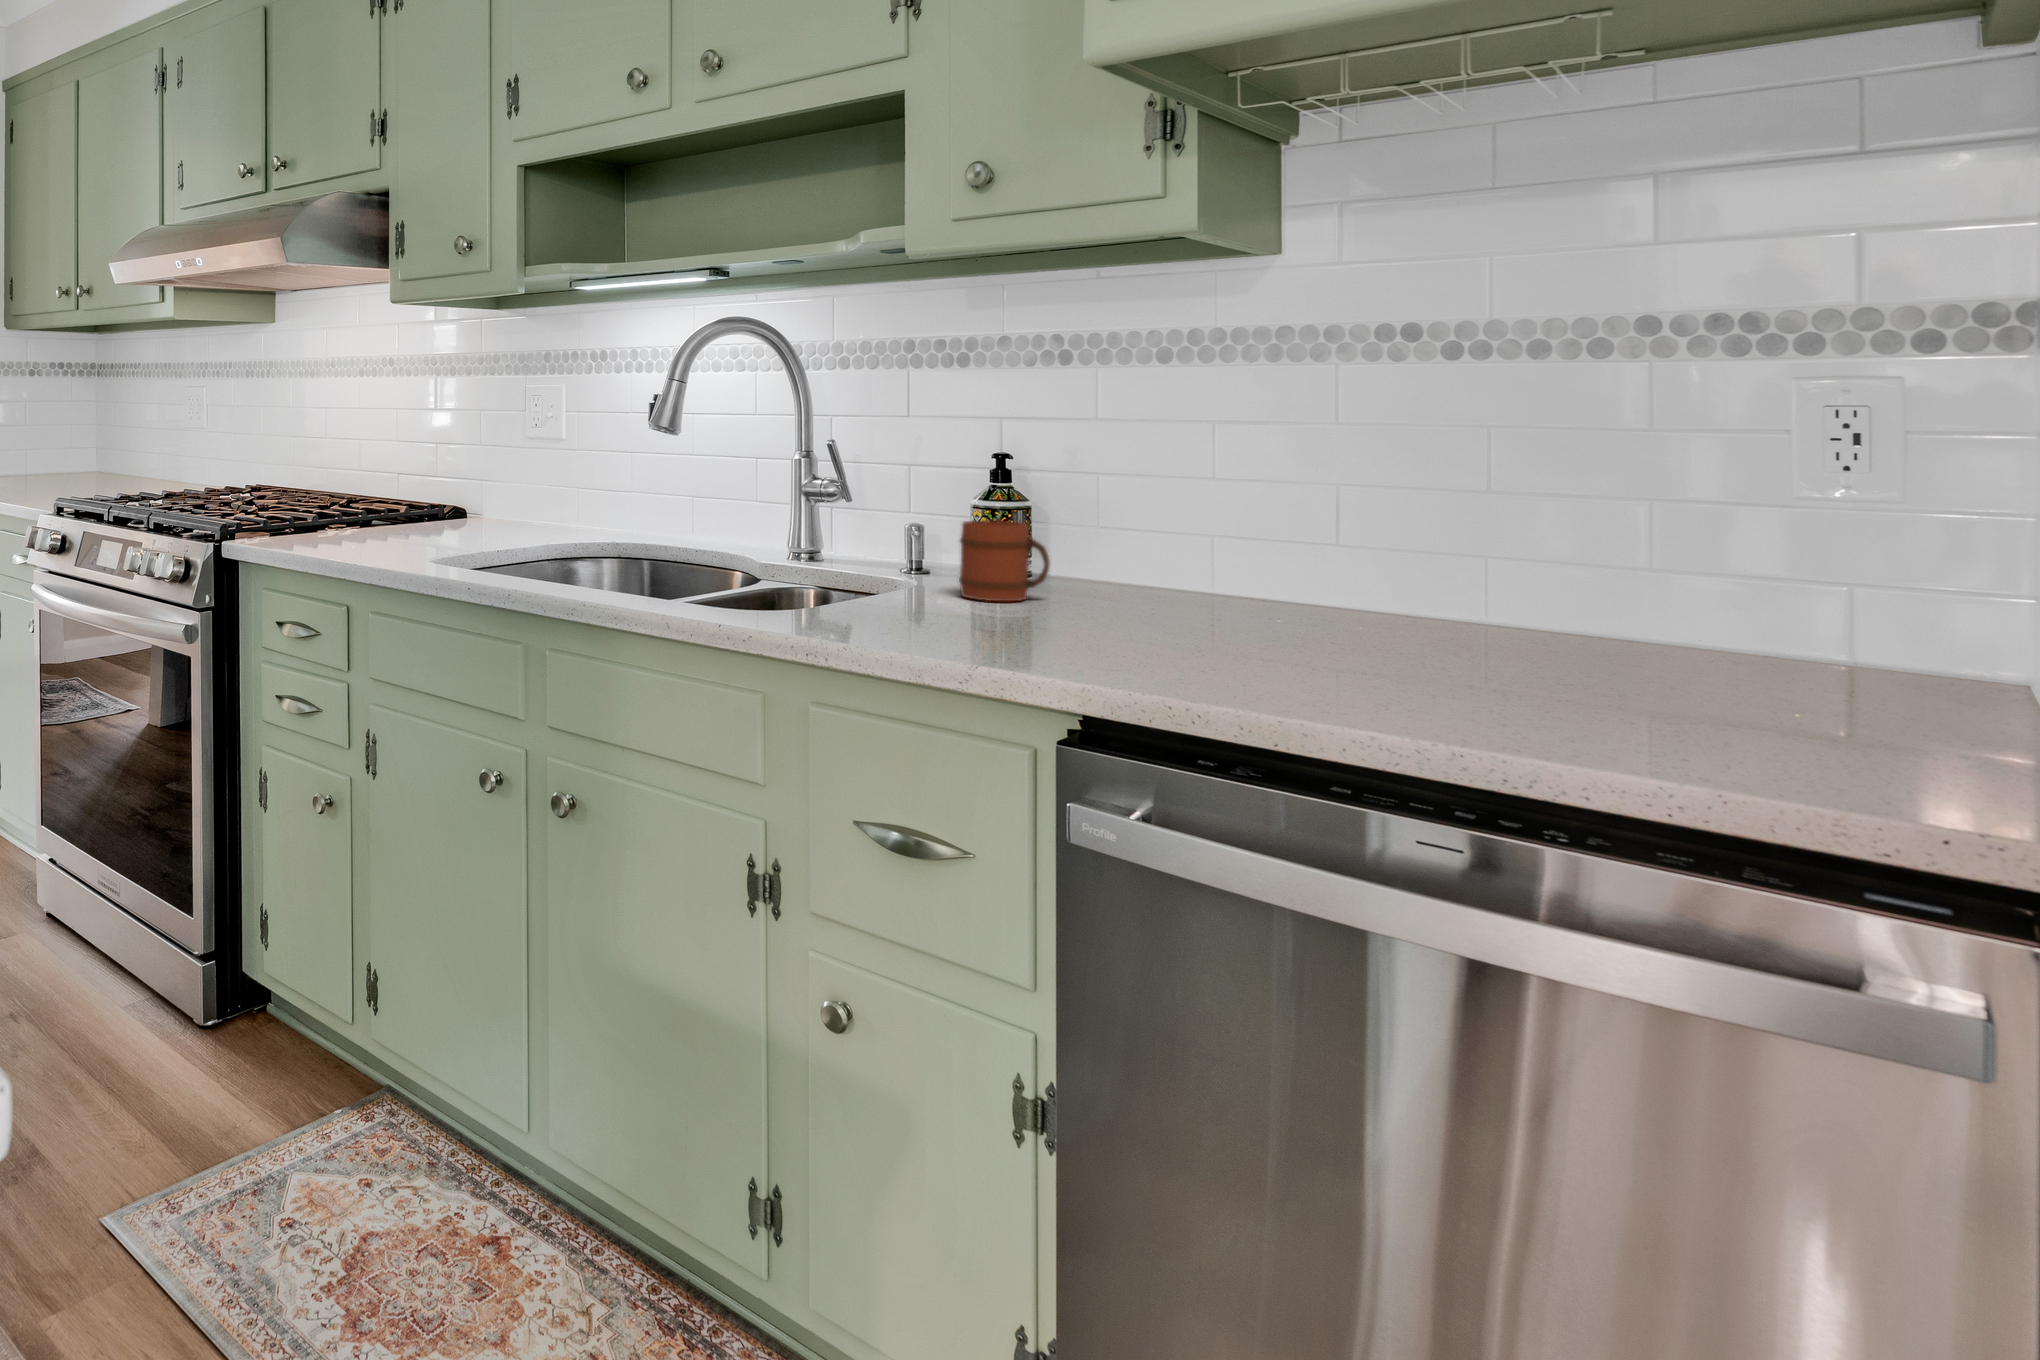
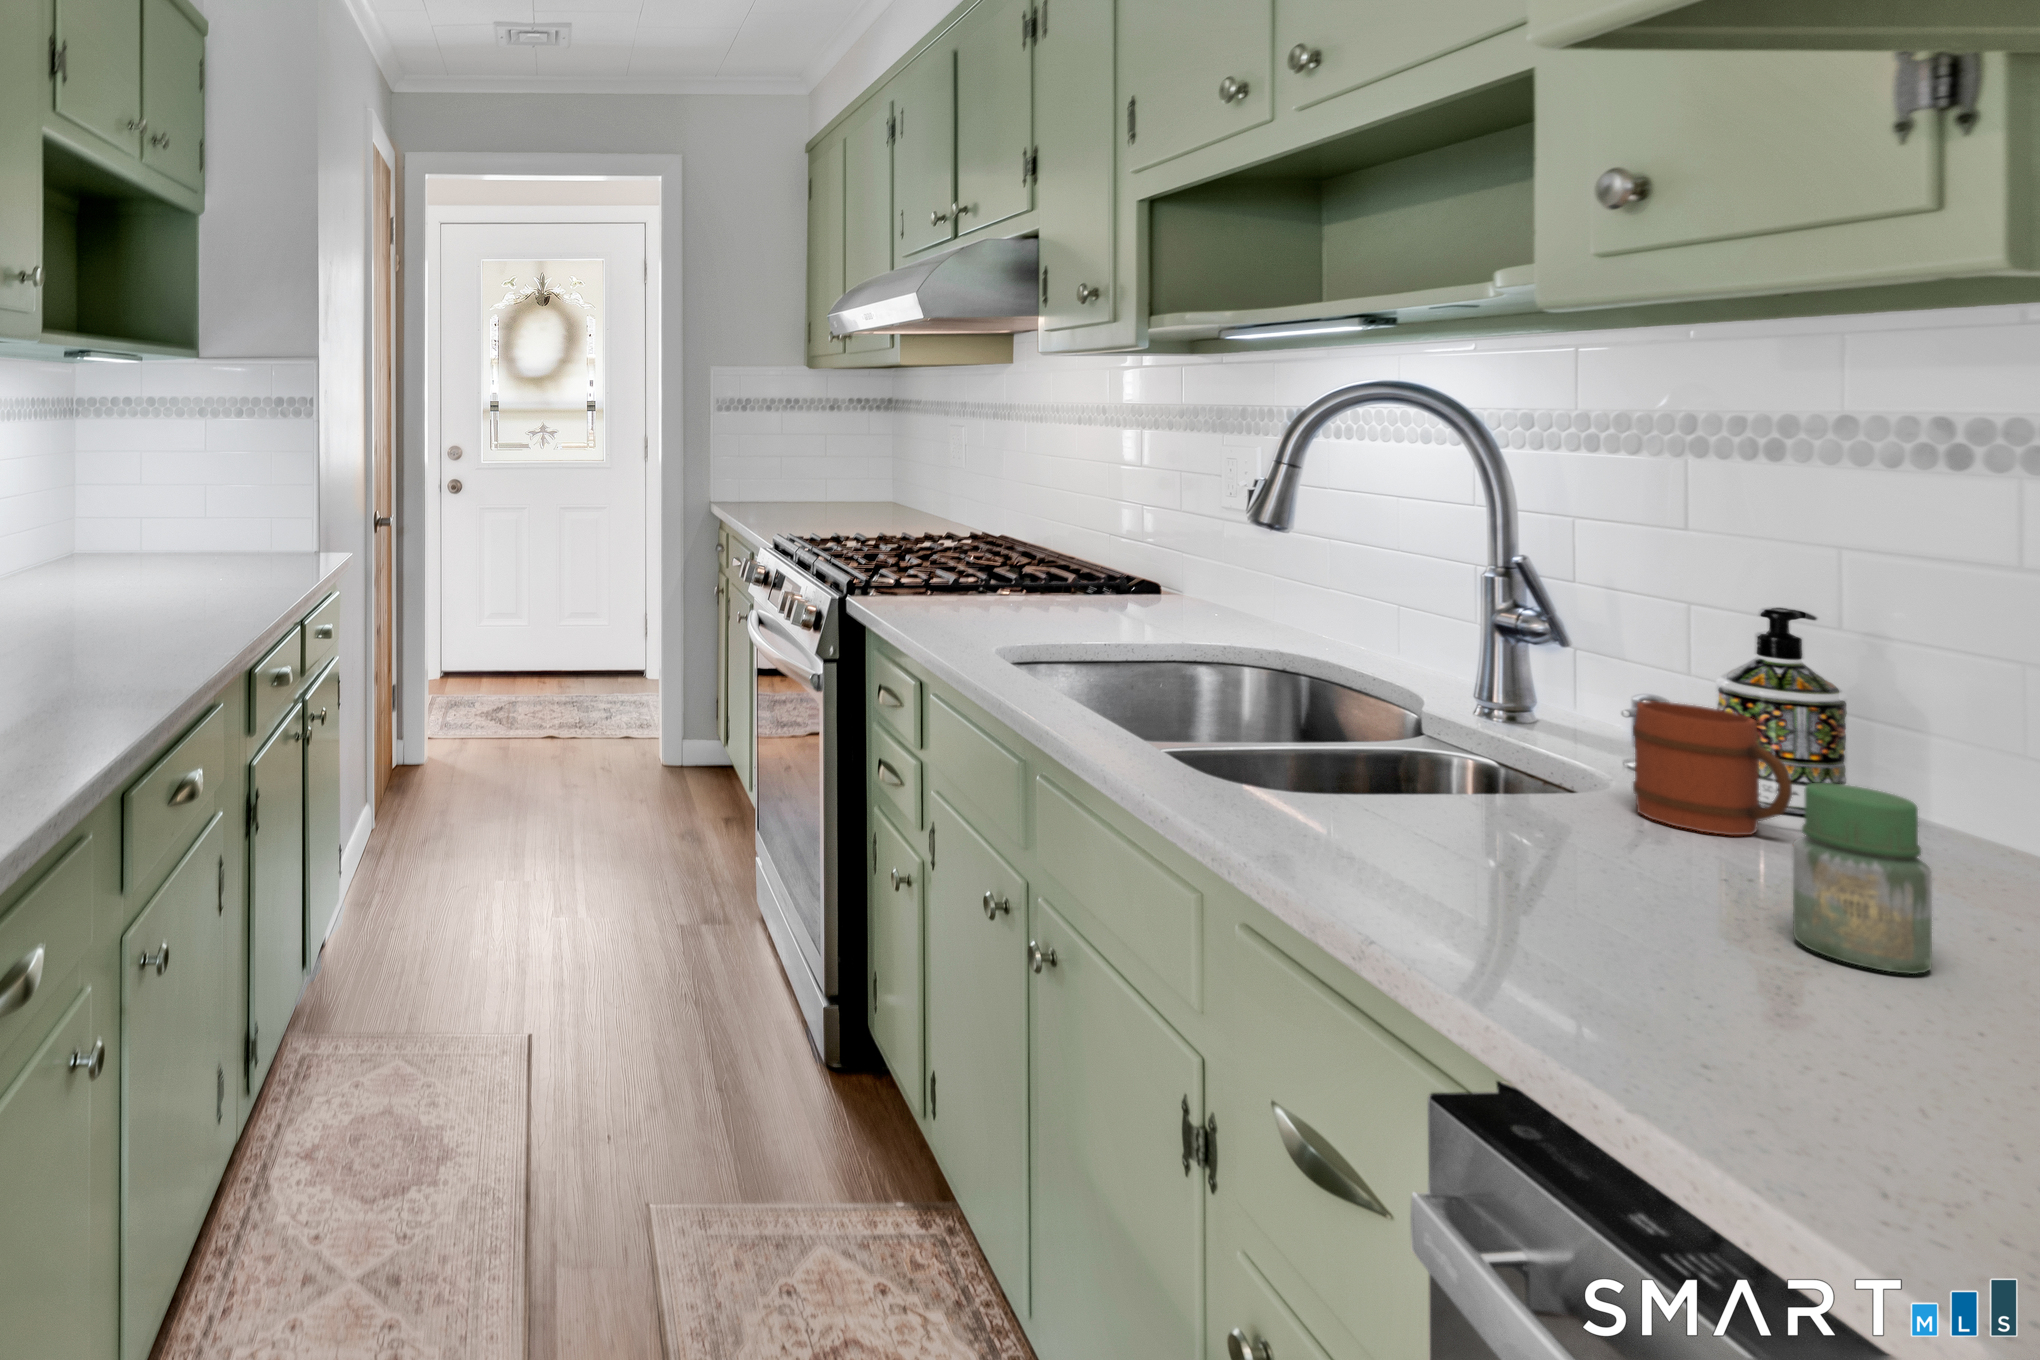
jar: none [1135,539,1204,646] -> present [1793,783,1932,974]

